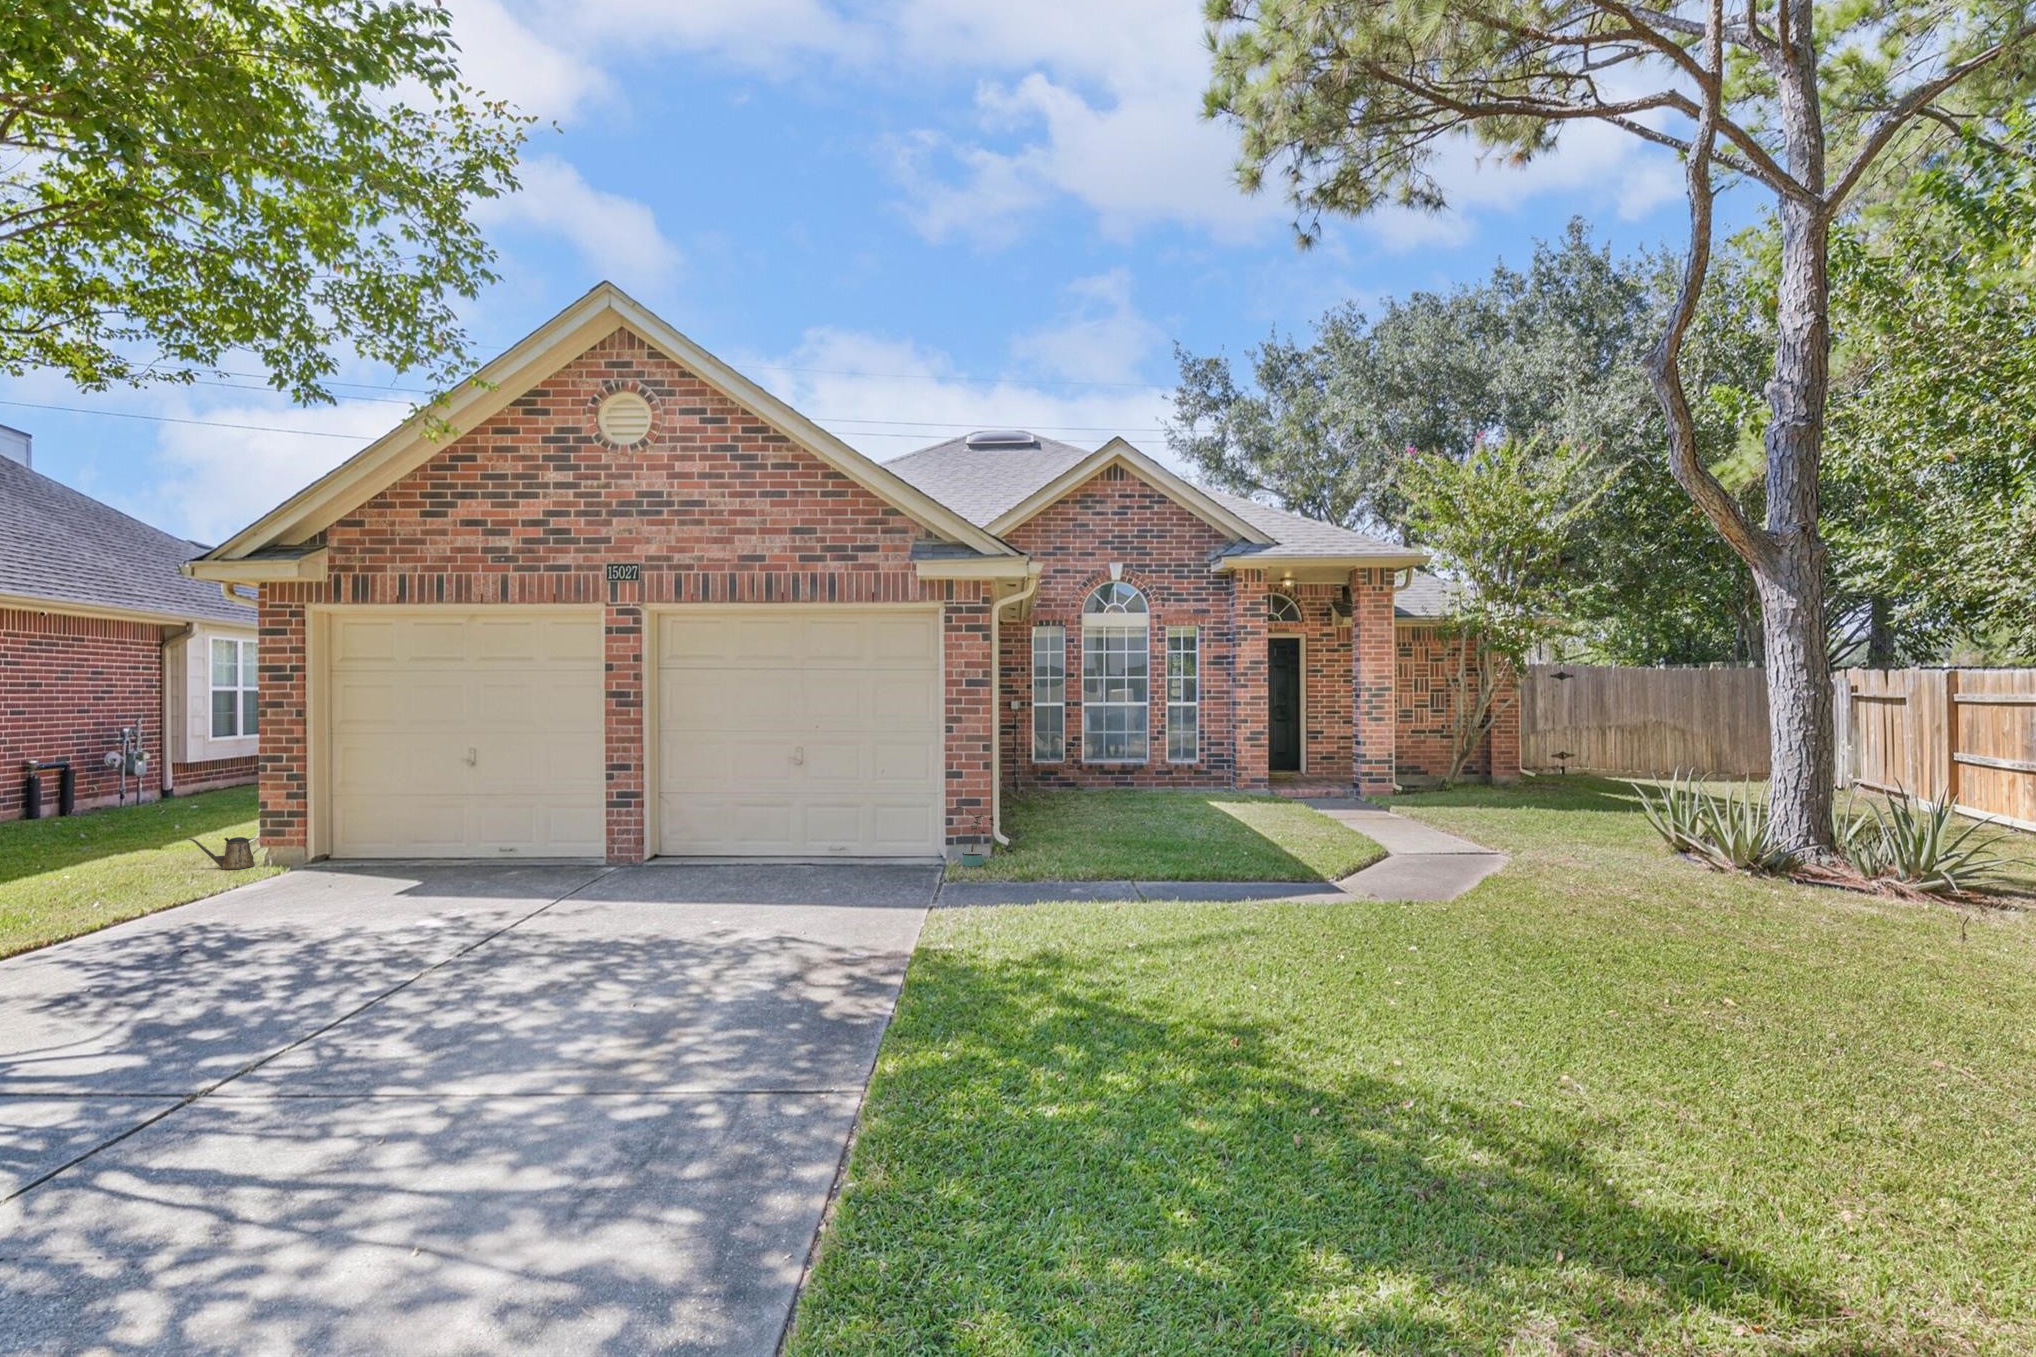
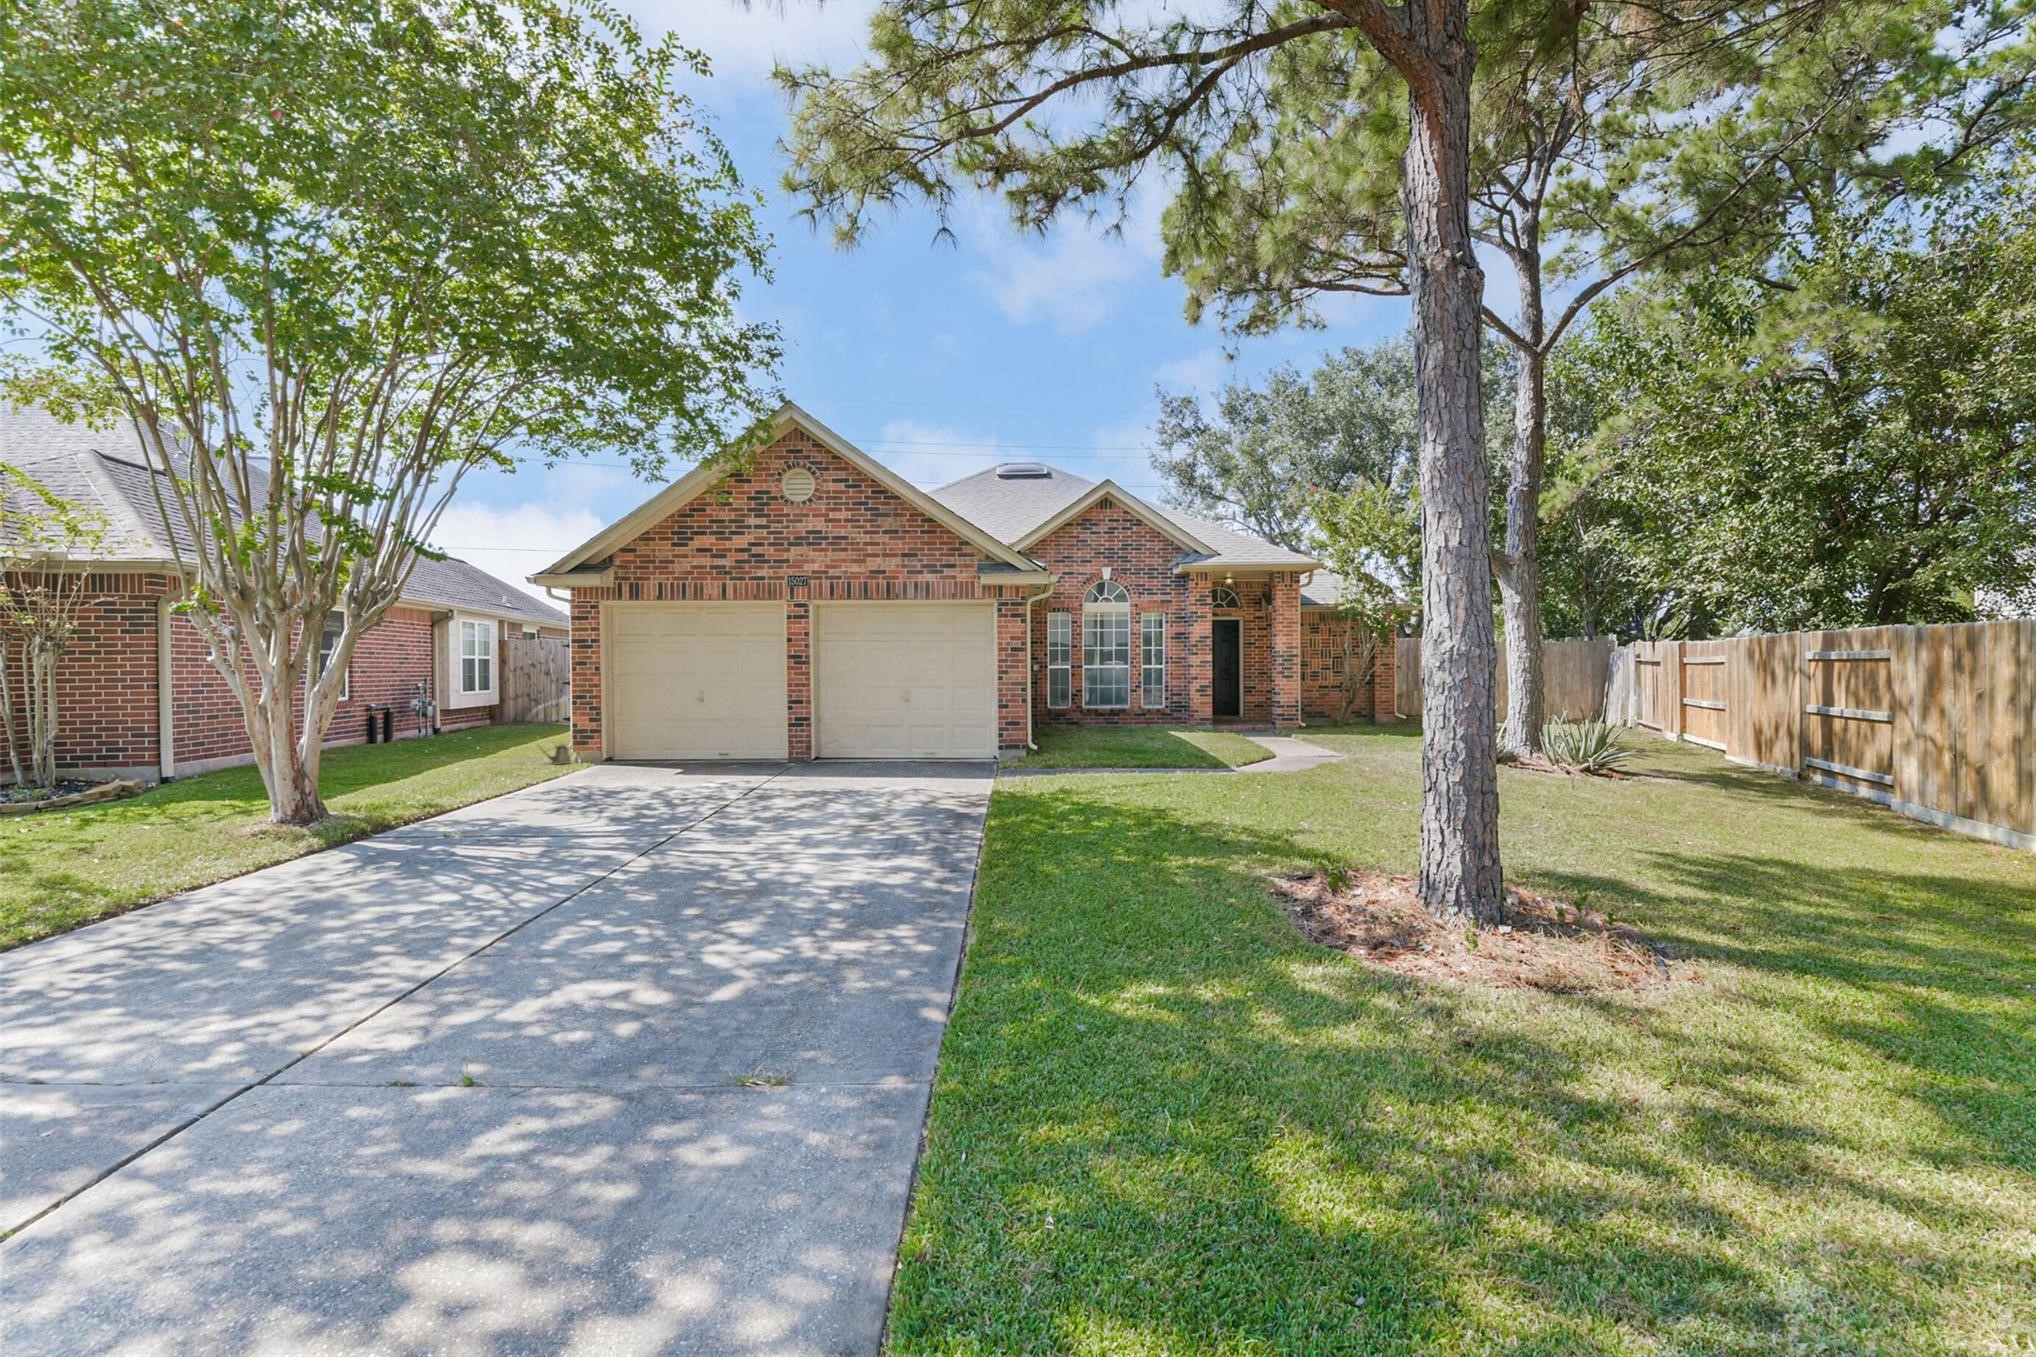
potted plant: present [955,807,994,866] -> none [1004,720,1028,762]

